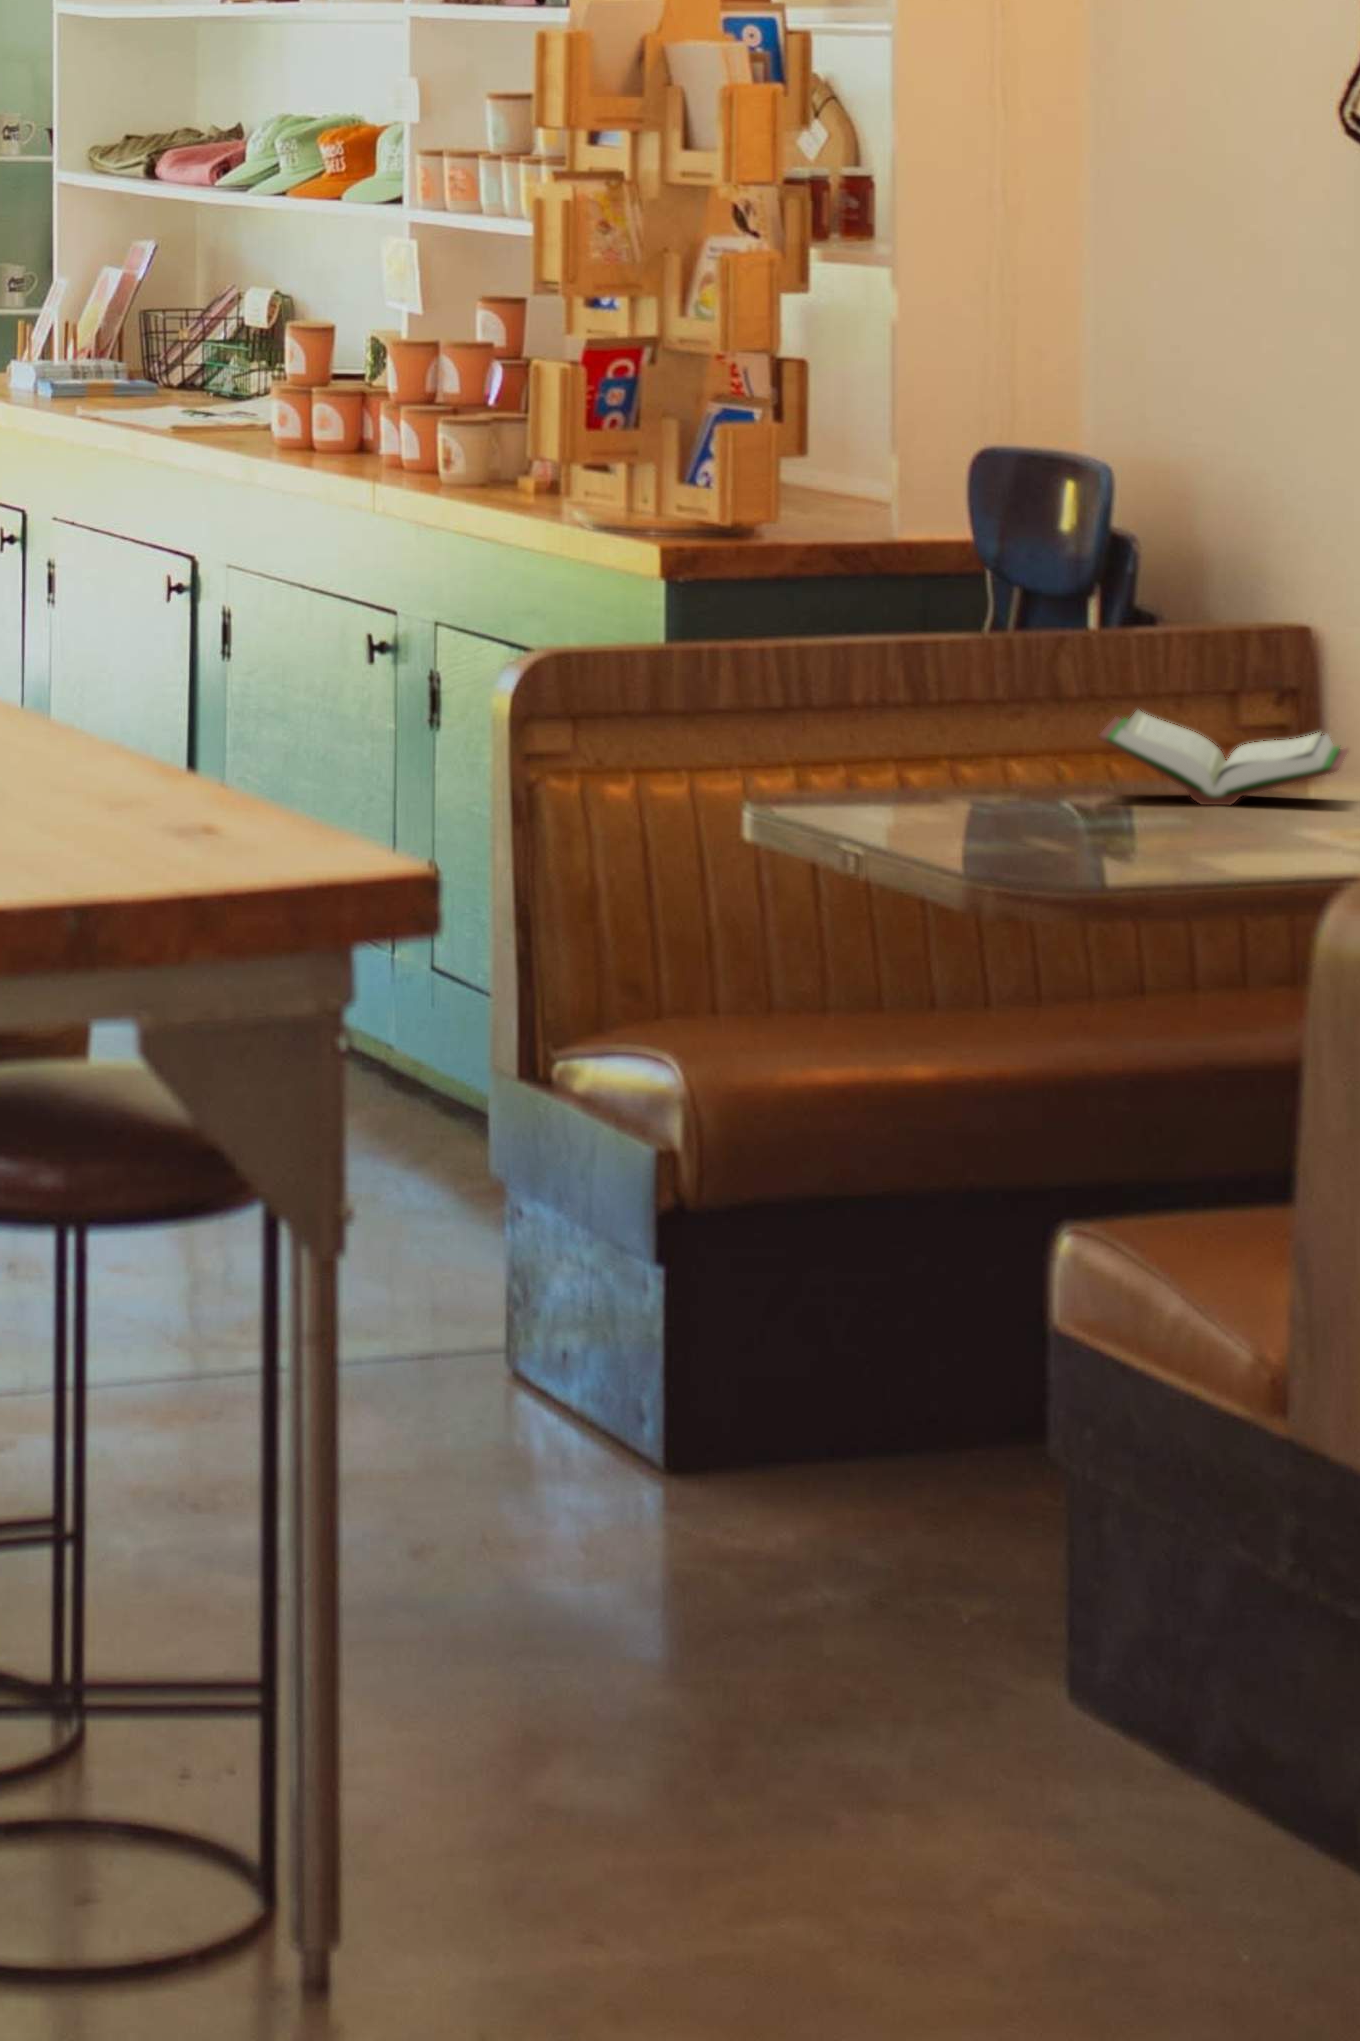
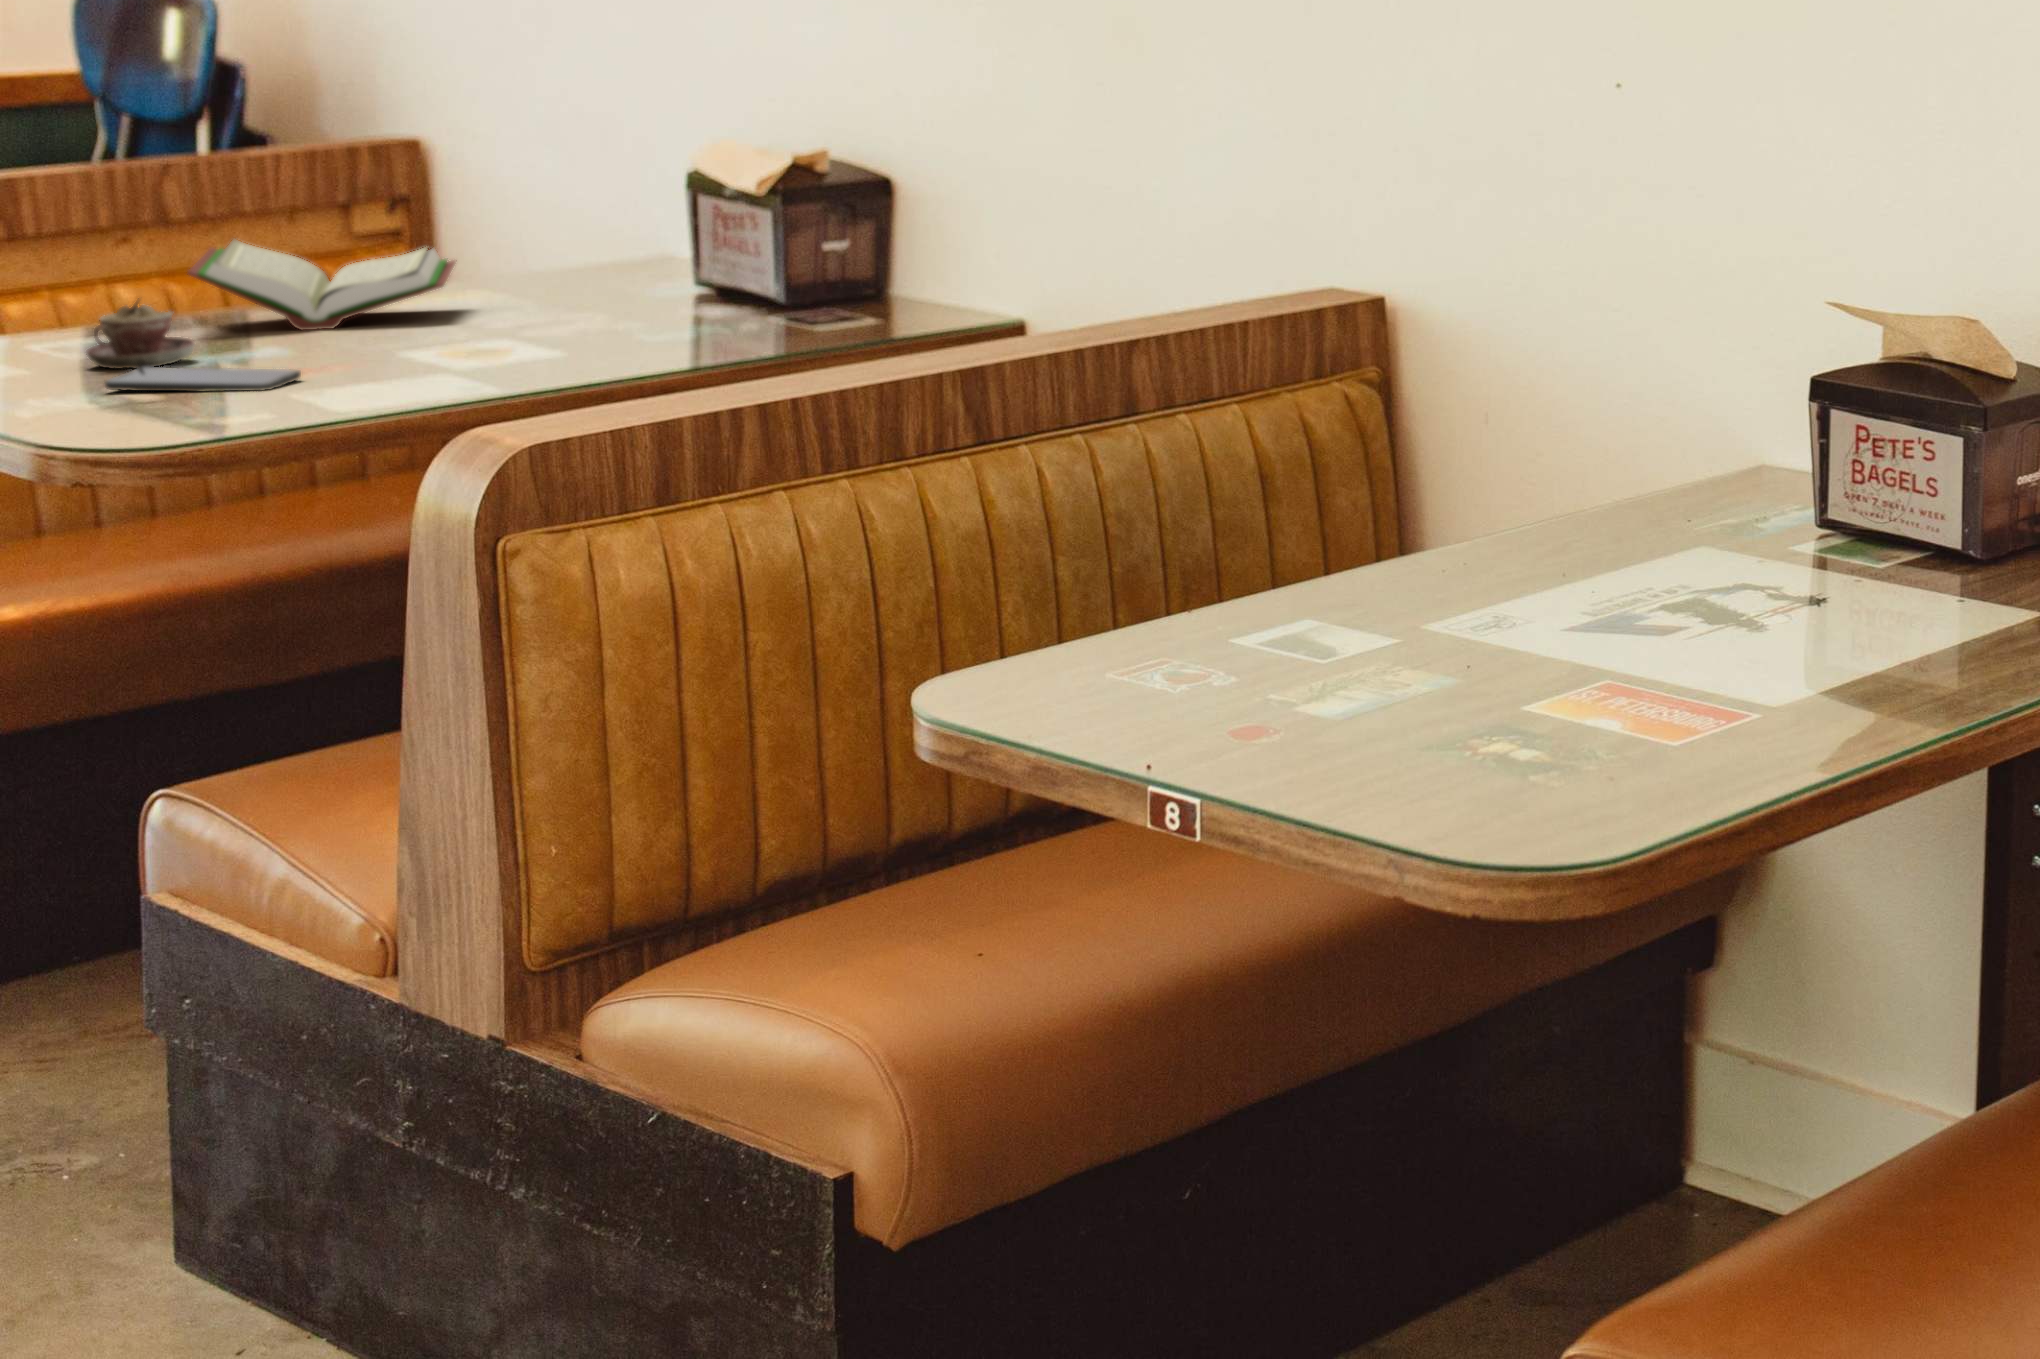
teacup: none [1014,751,1110,820] -> present [86,298,195,369]
smartphone: none [1037,815,1210,845] -> present [105,366,301,392]

